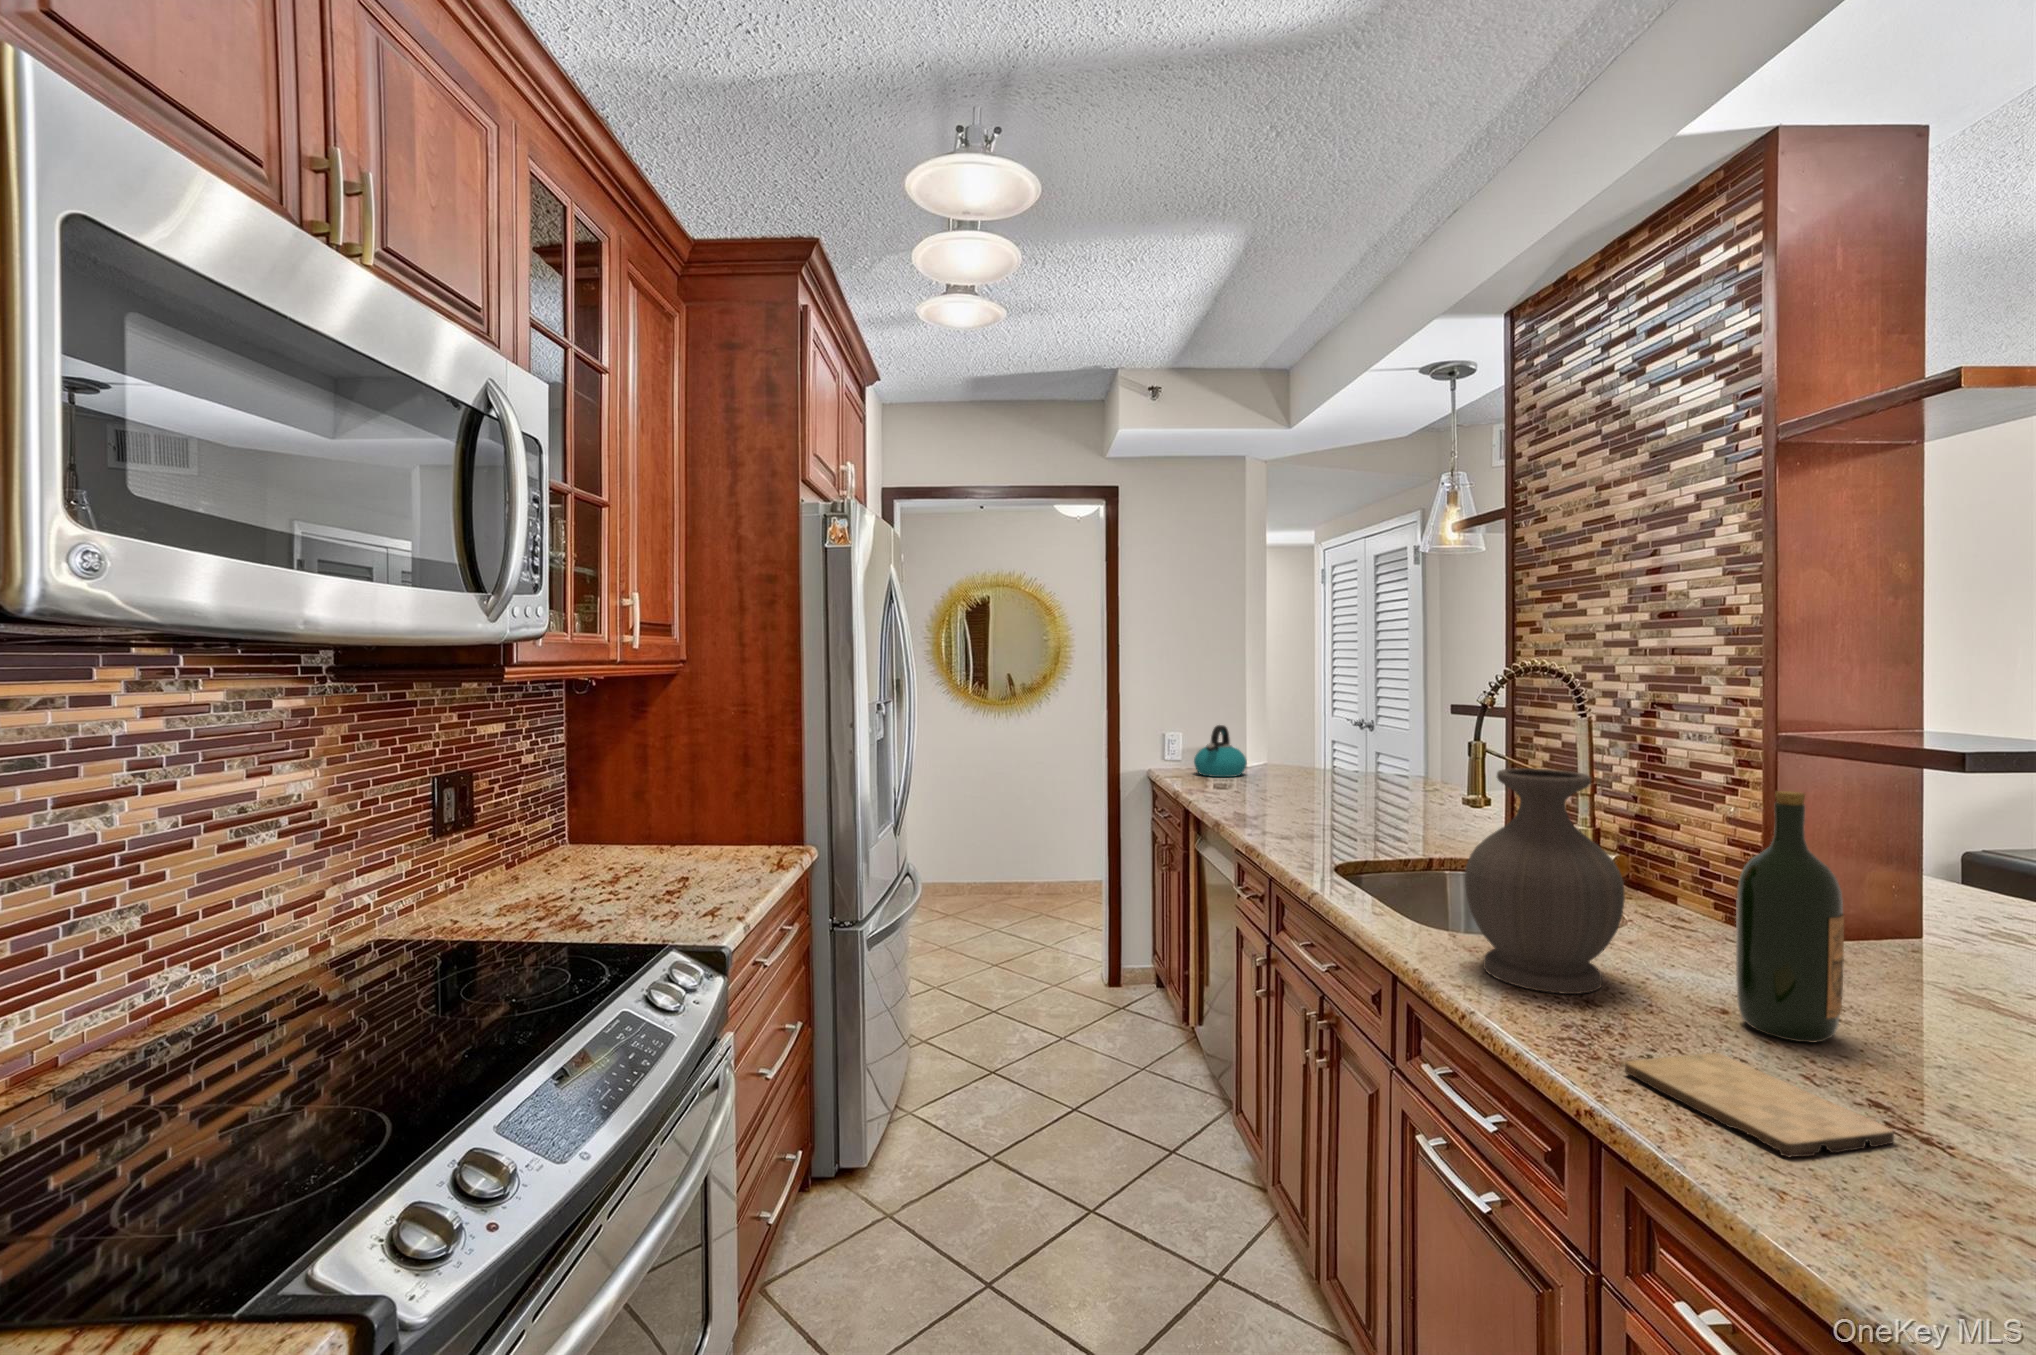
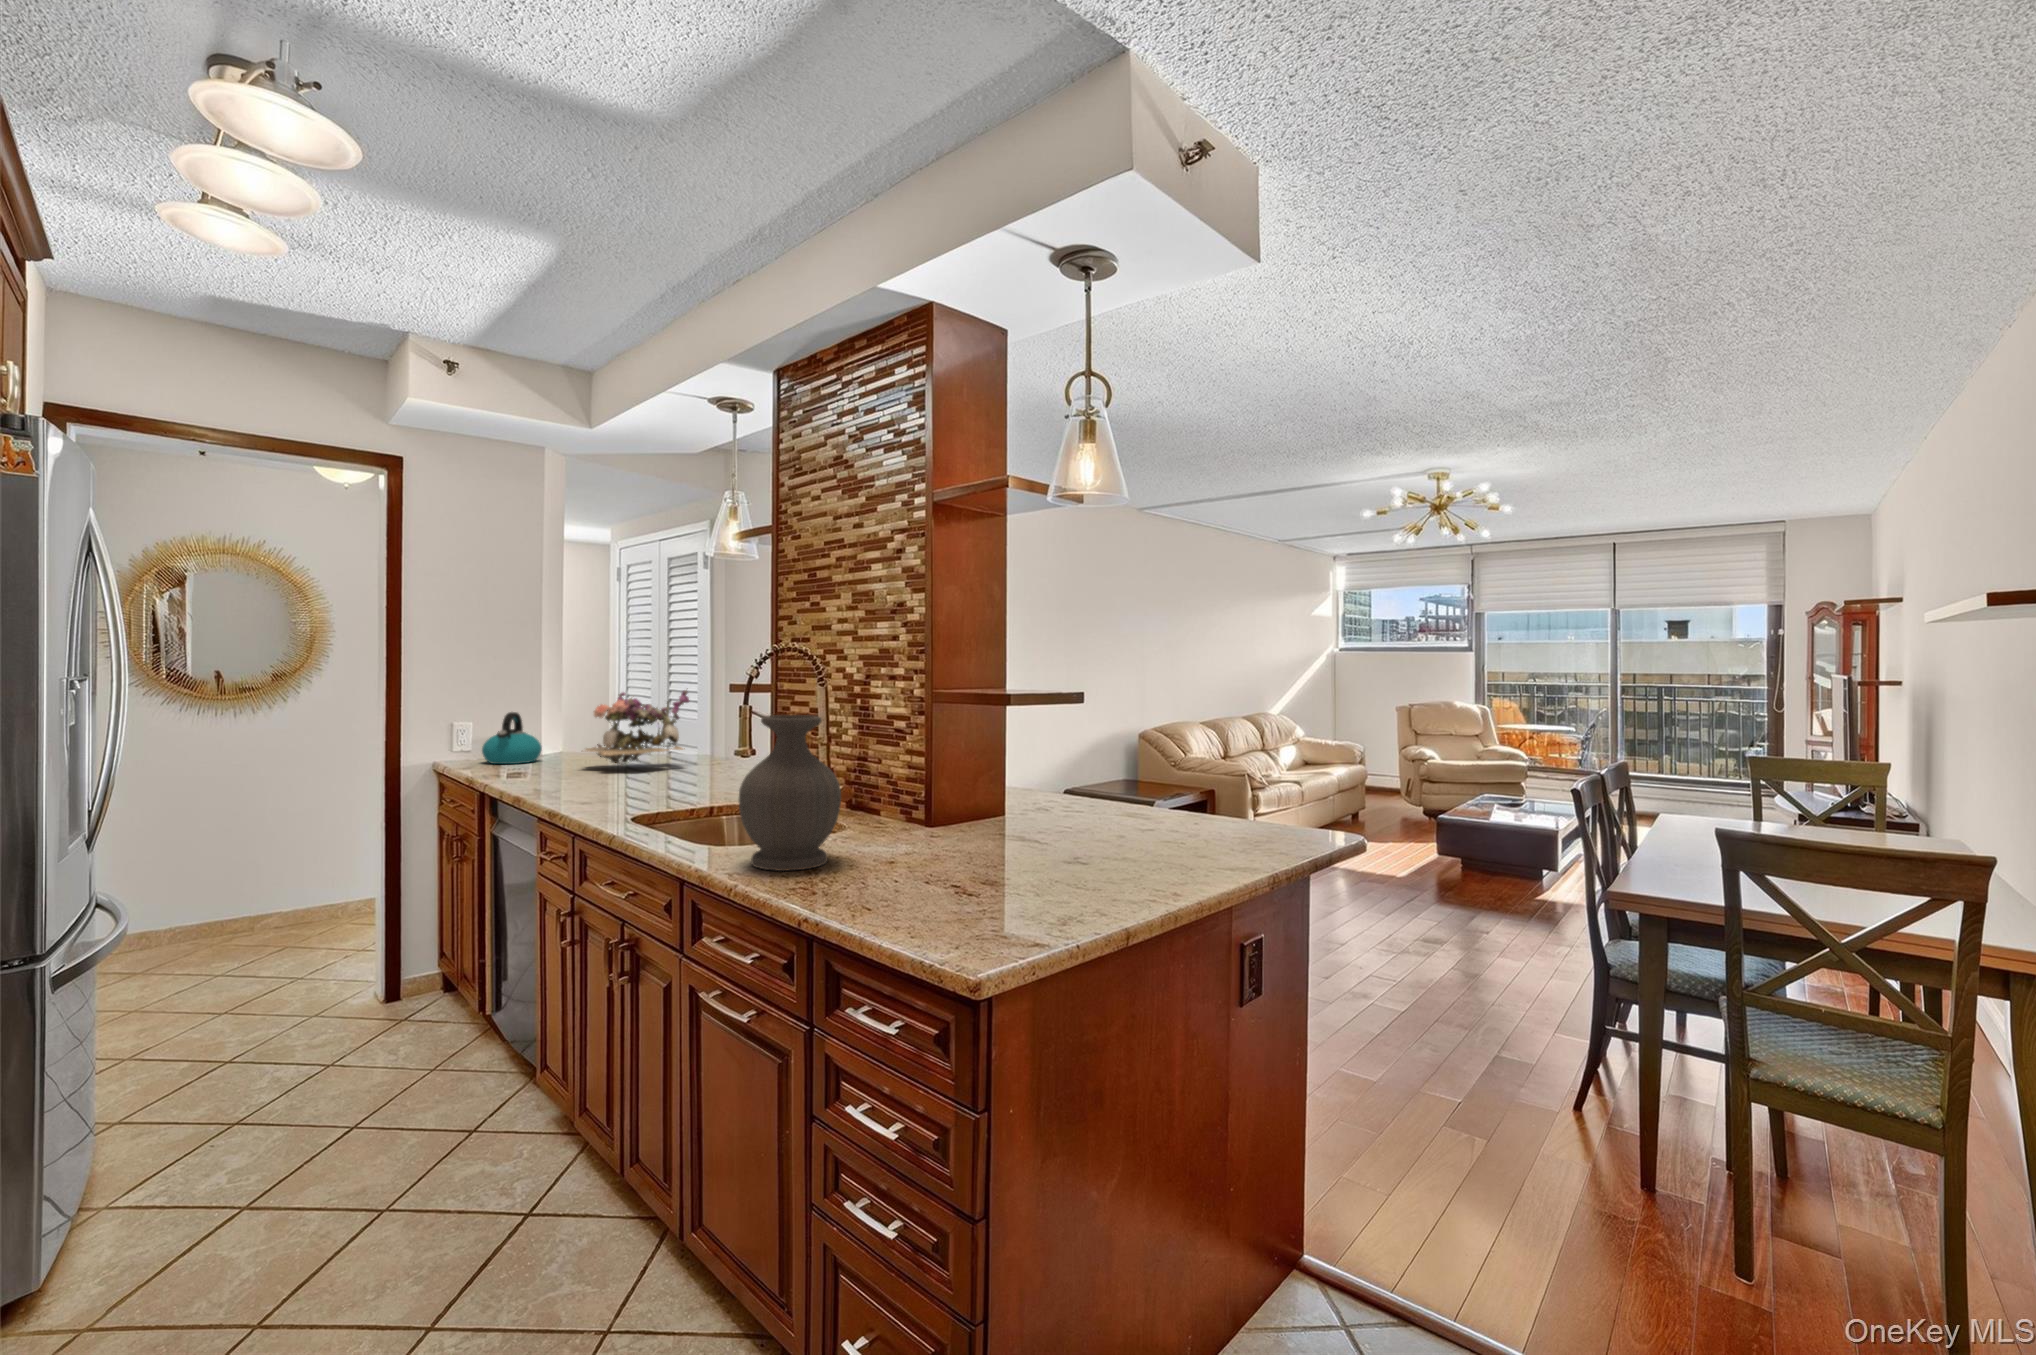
flower arrangement: none [1282,705,1399,790] -> present [586,688,689,766]
wine bottle: present [1736,791,1844,1043] -> none [901,718,952,870]
cutting board: present [1625,1053,1894,1157] -> none [834,880,962,919]

